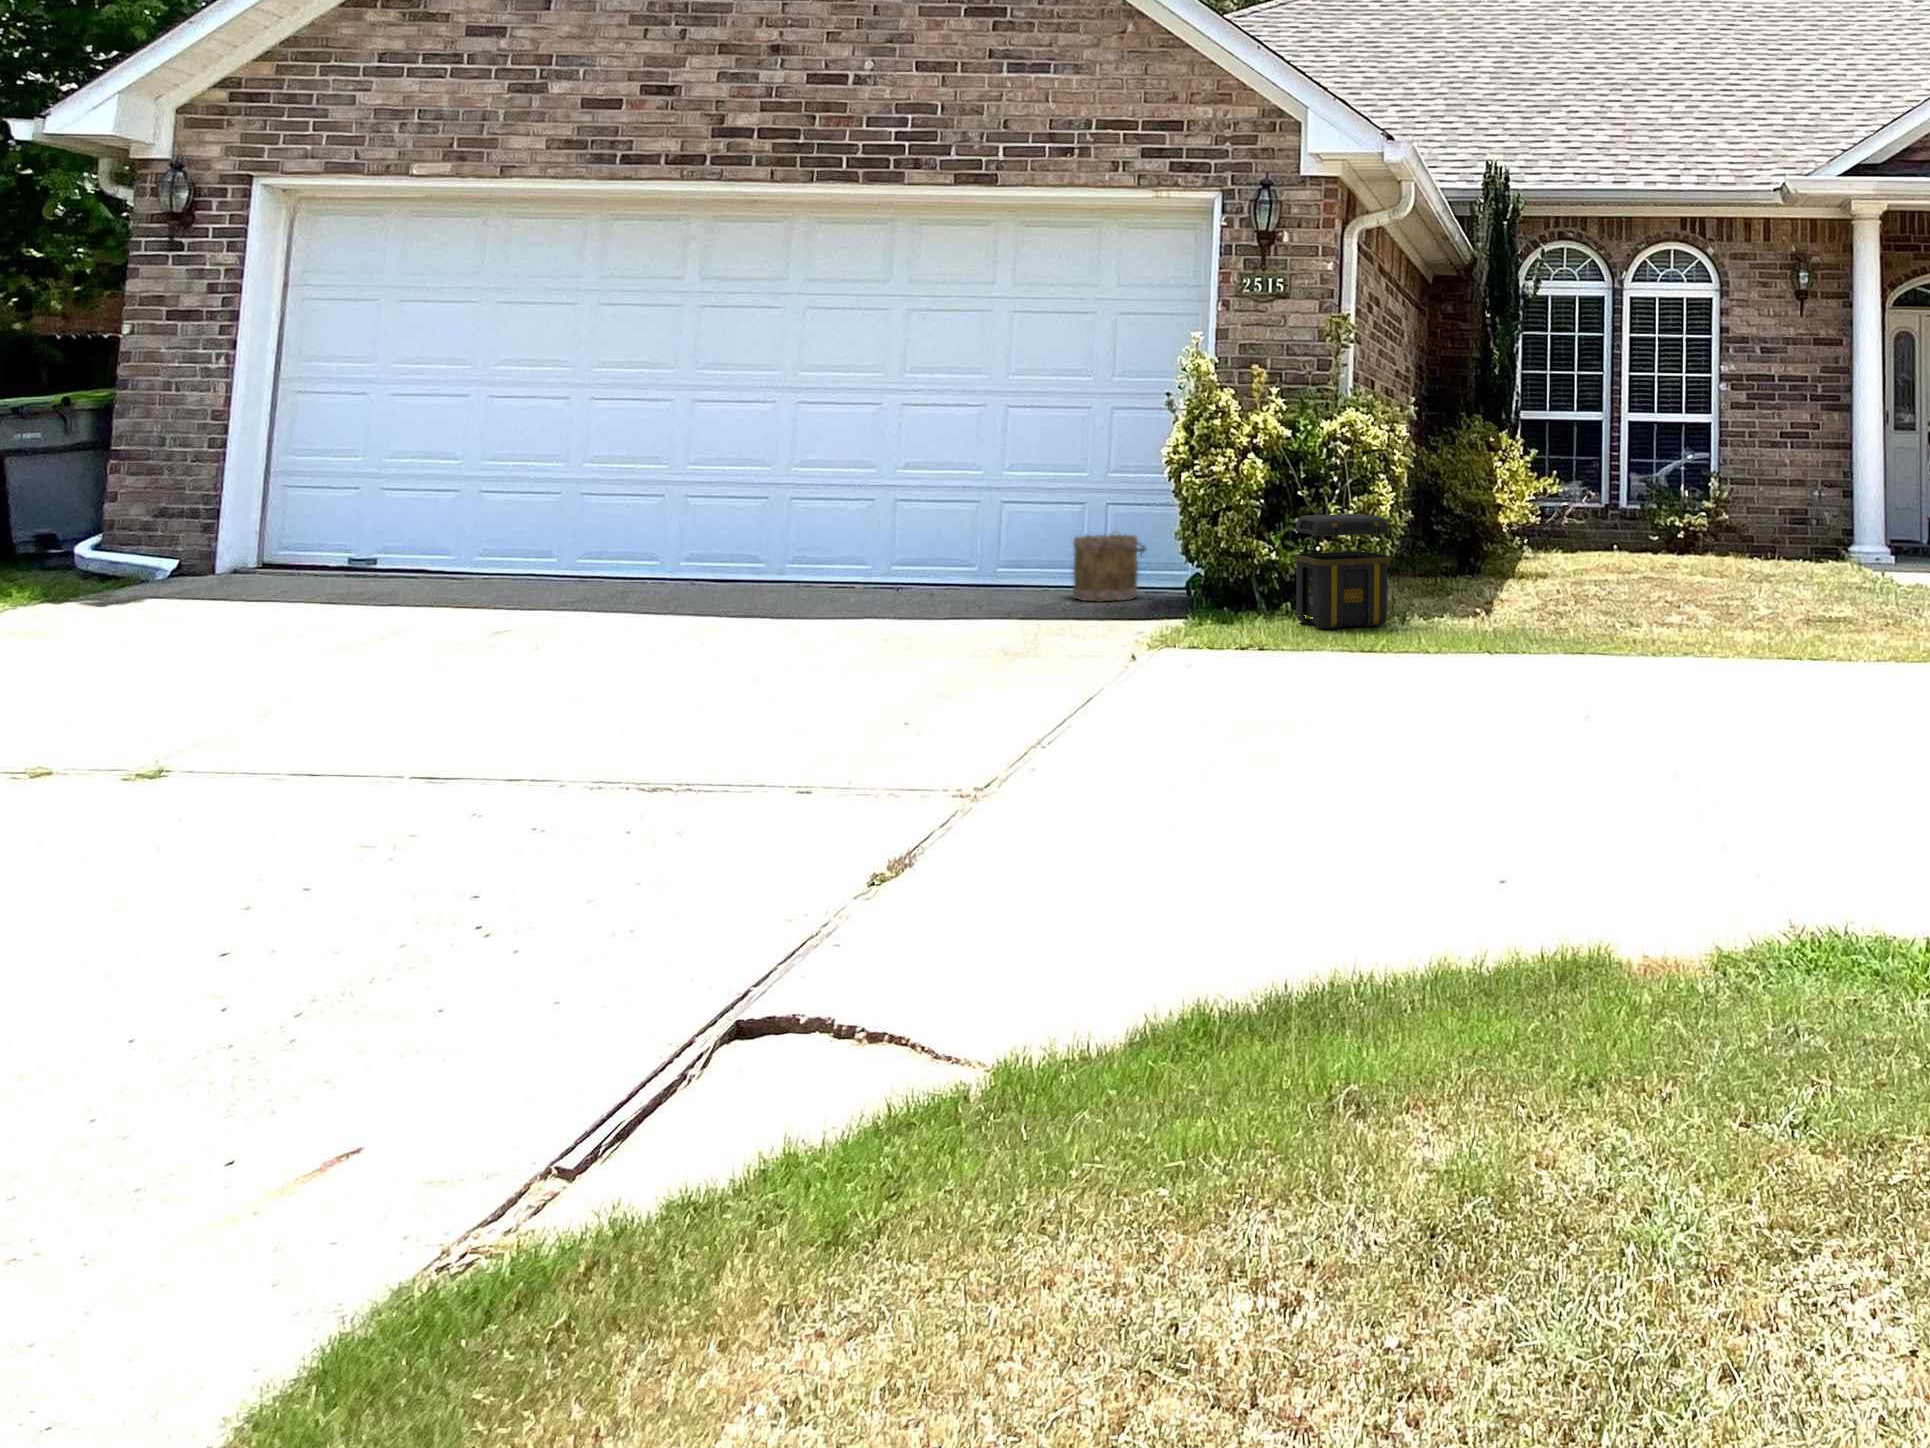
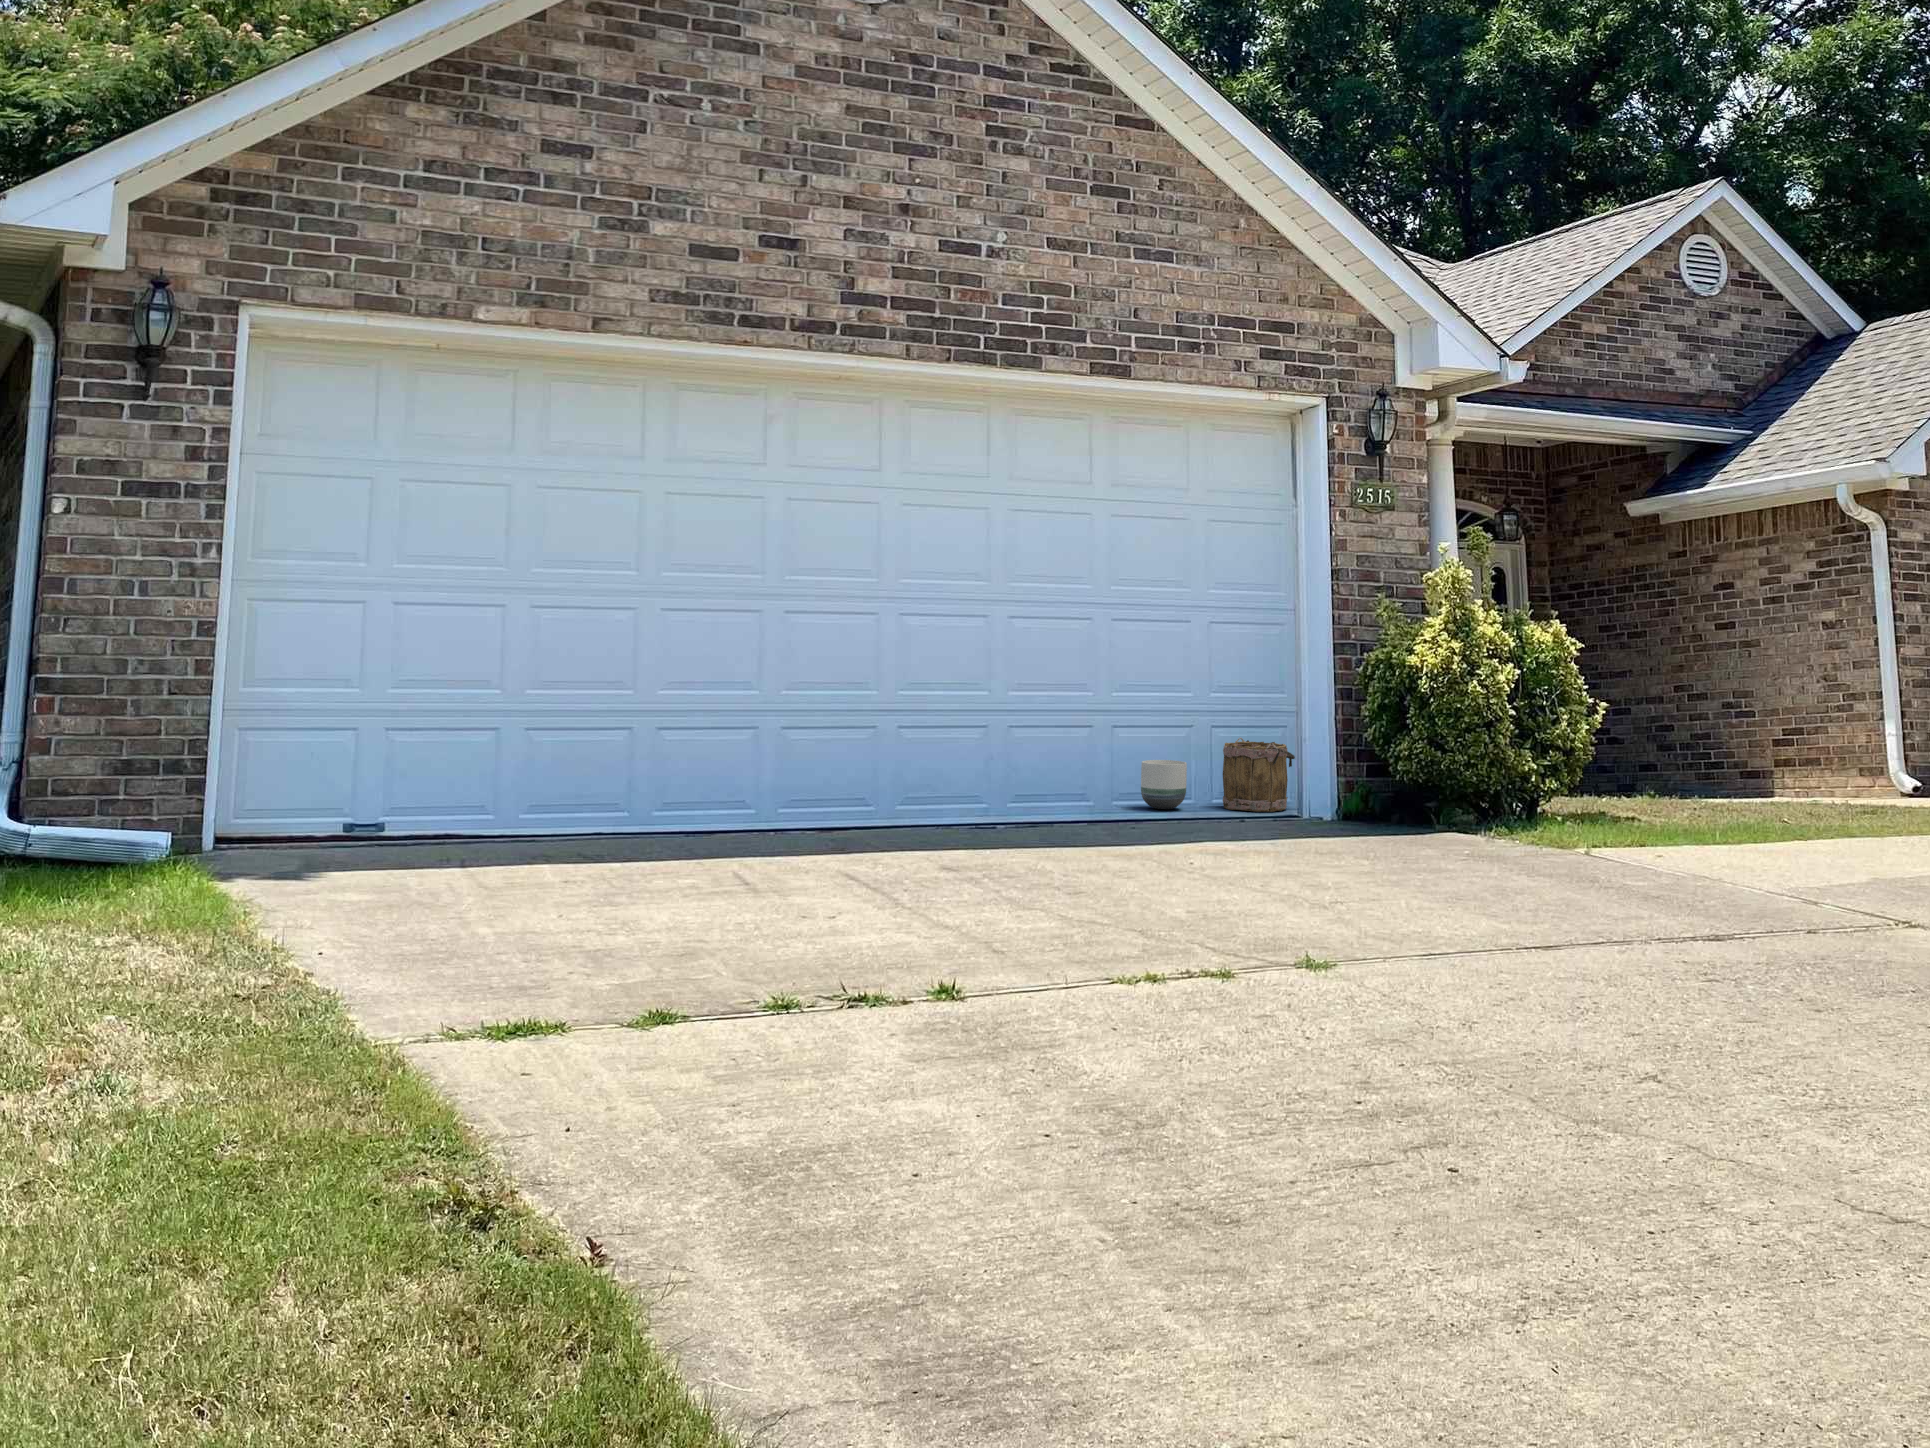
toolbox: present [1294,514,1390,629] -> none [1538,716,1627,827]
planter: none [998,550,1043,595] -> present [1141,760,1187,809]

